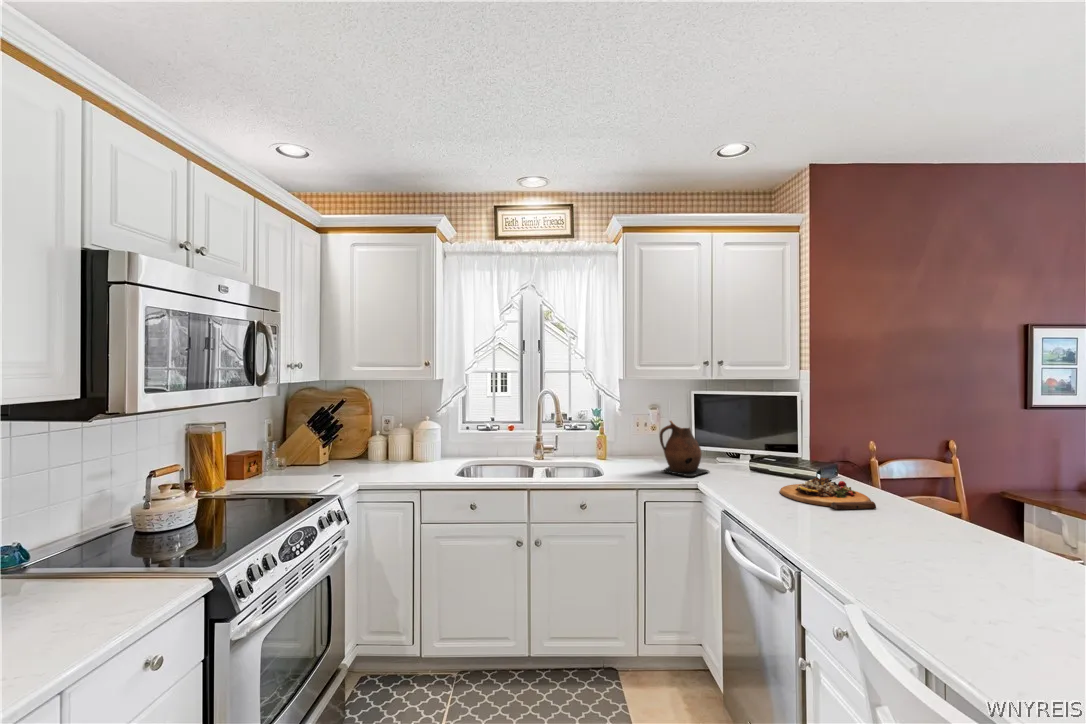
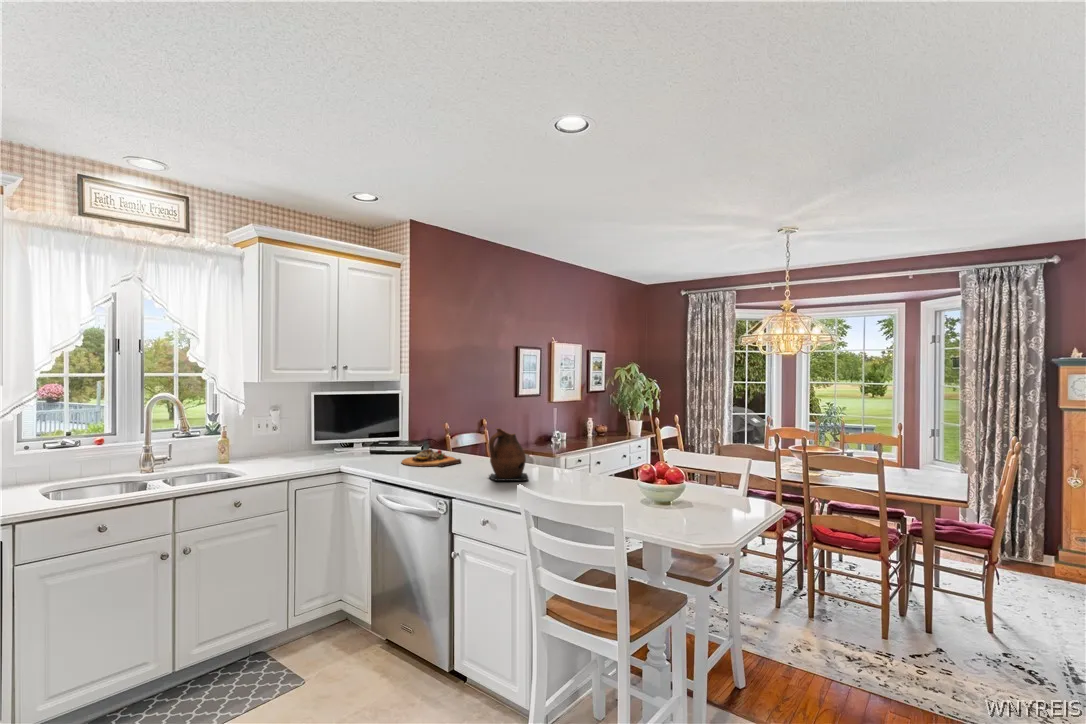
ceramic pitcher: present [659,421,709,477] -> present [489,428,528,481]

